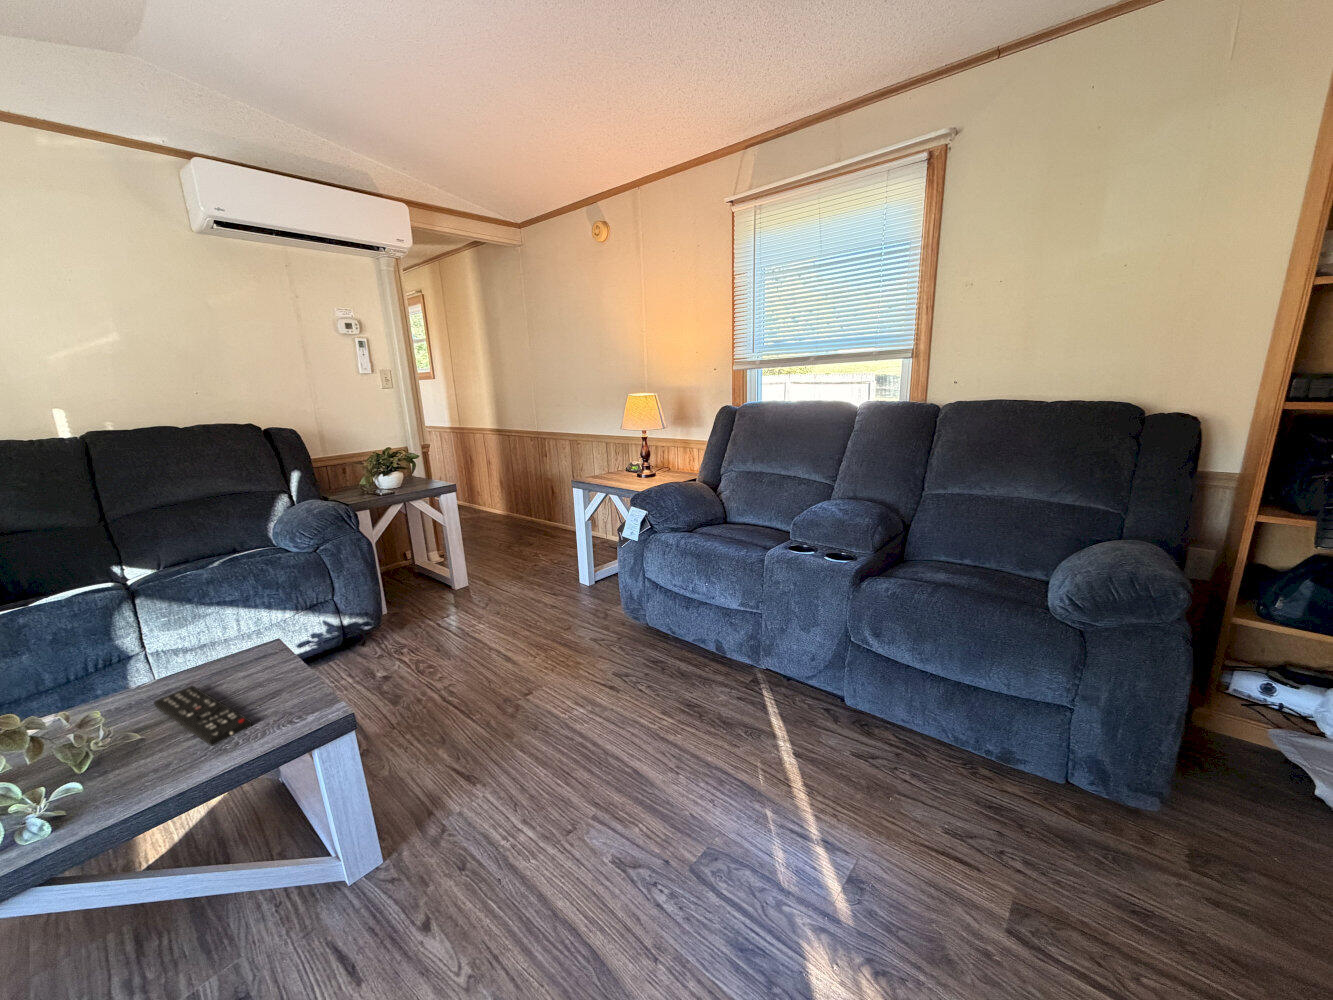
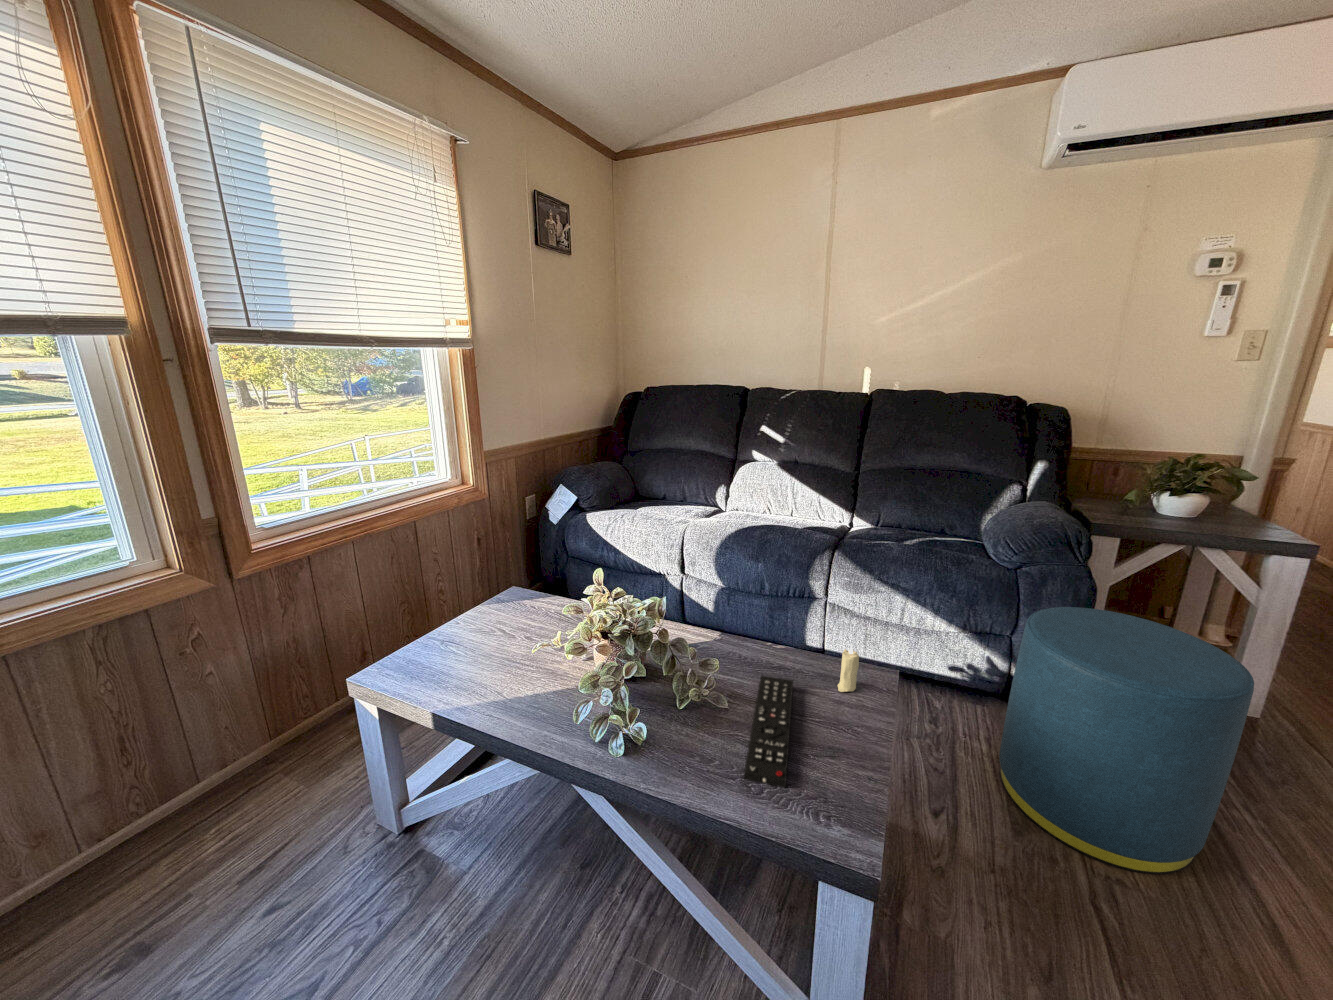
ottoman: none [343,543,471,692] -> present [999,607,1254,874]
candle: none [229,627,253,671] -> present [838,645,859,692]

